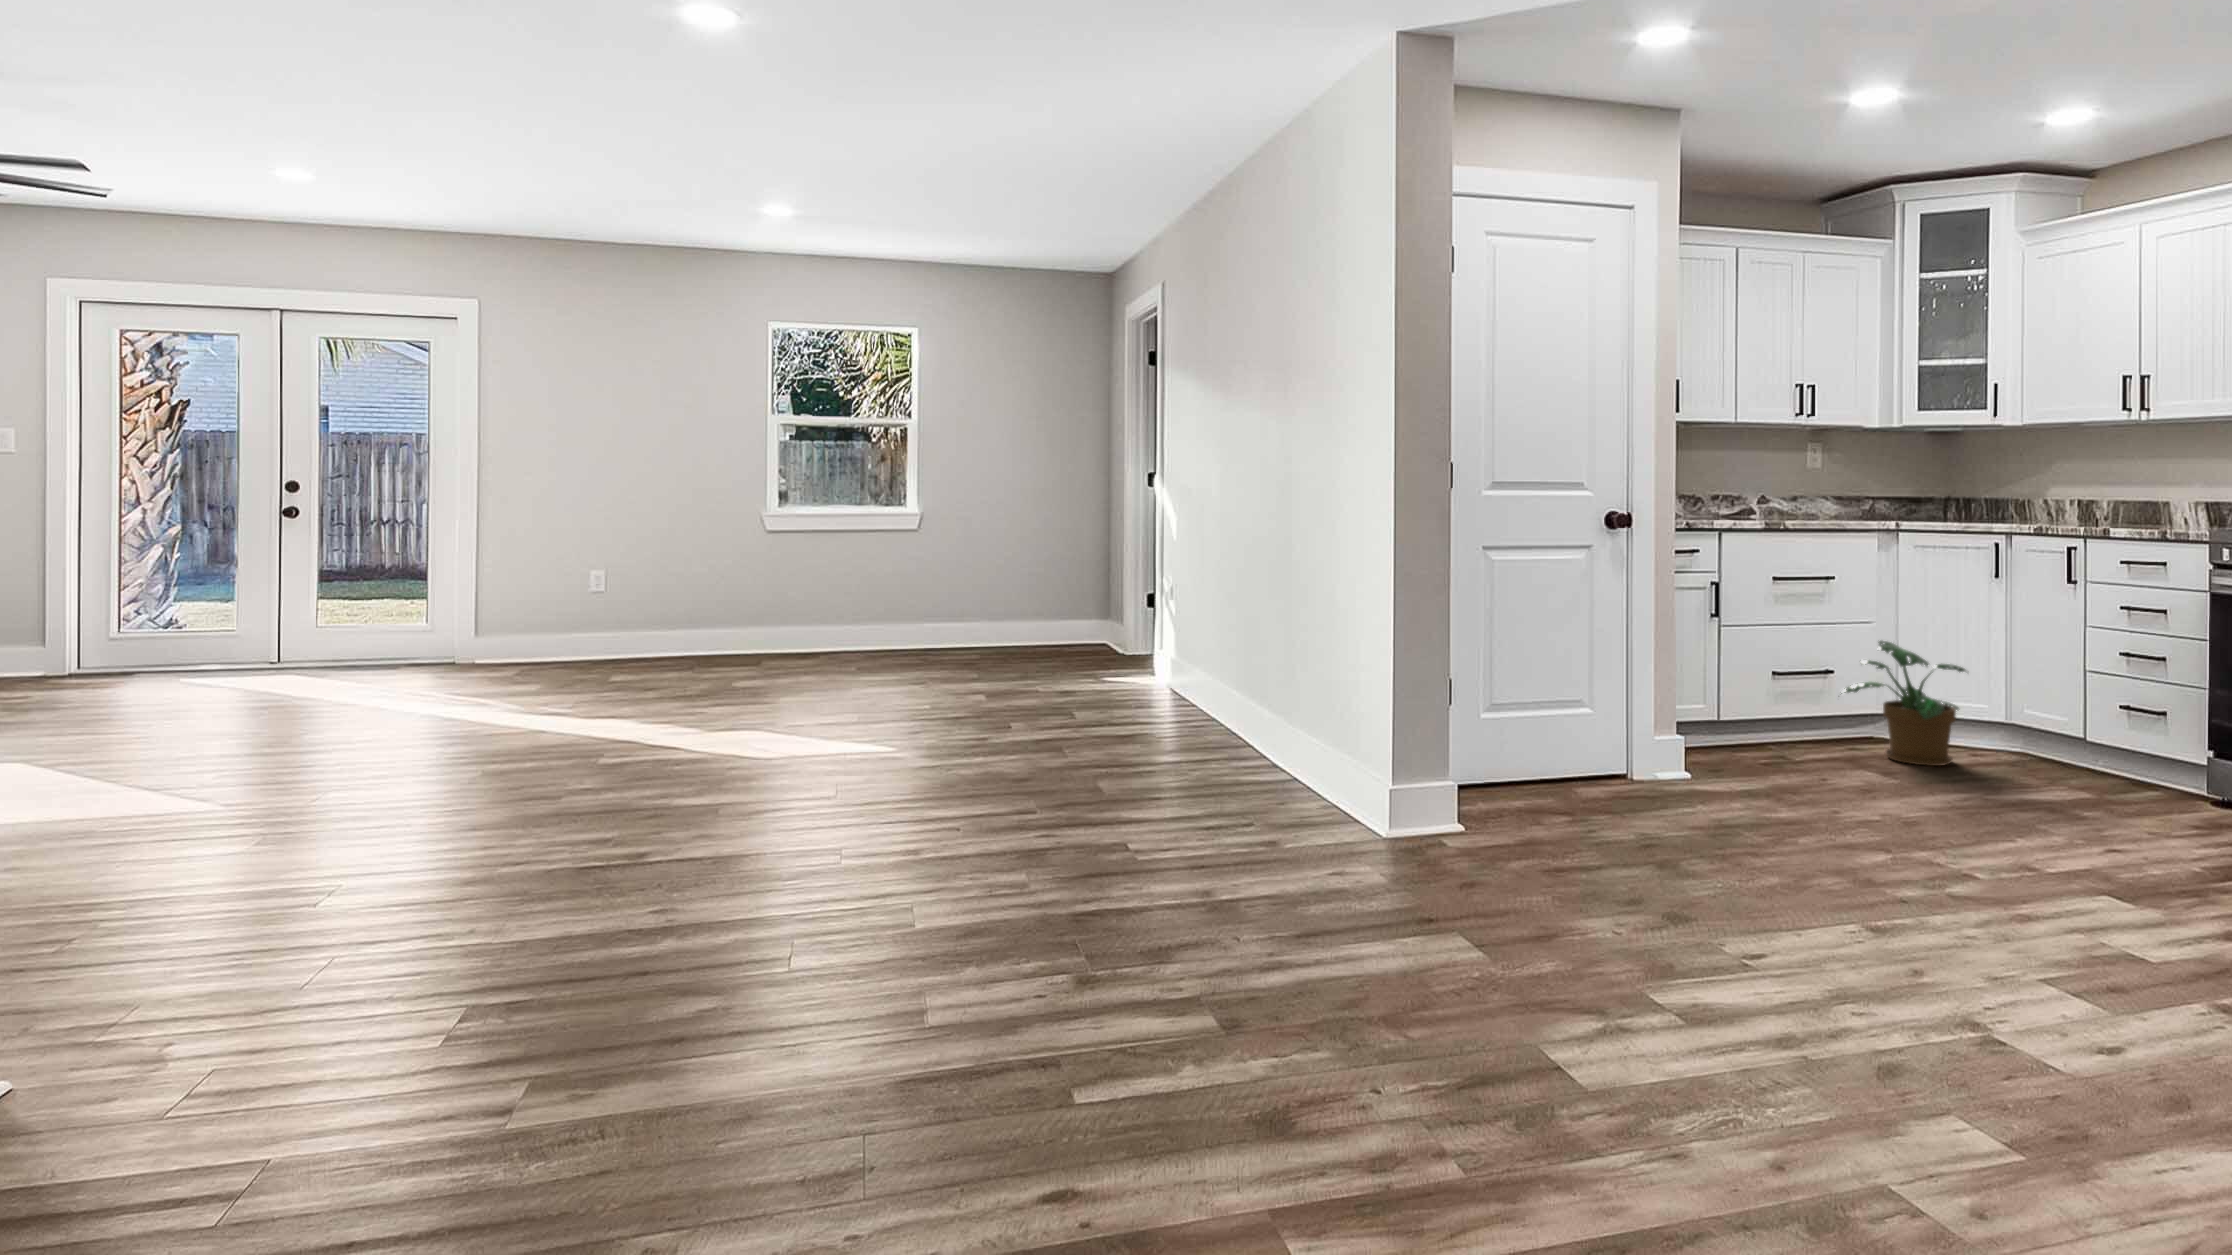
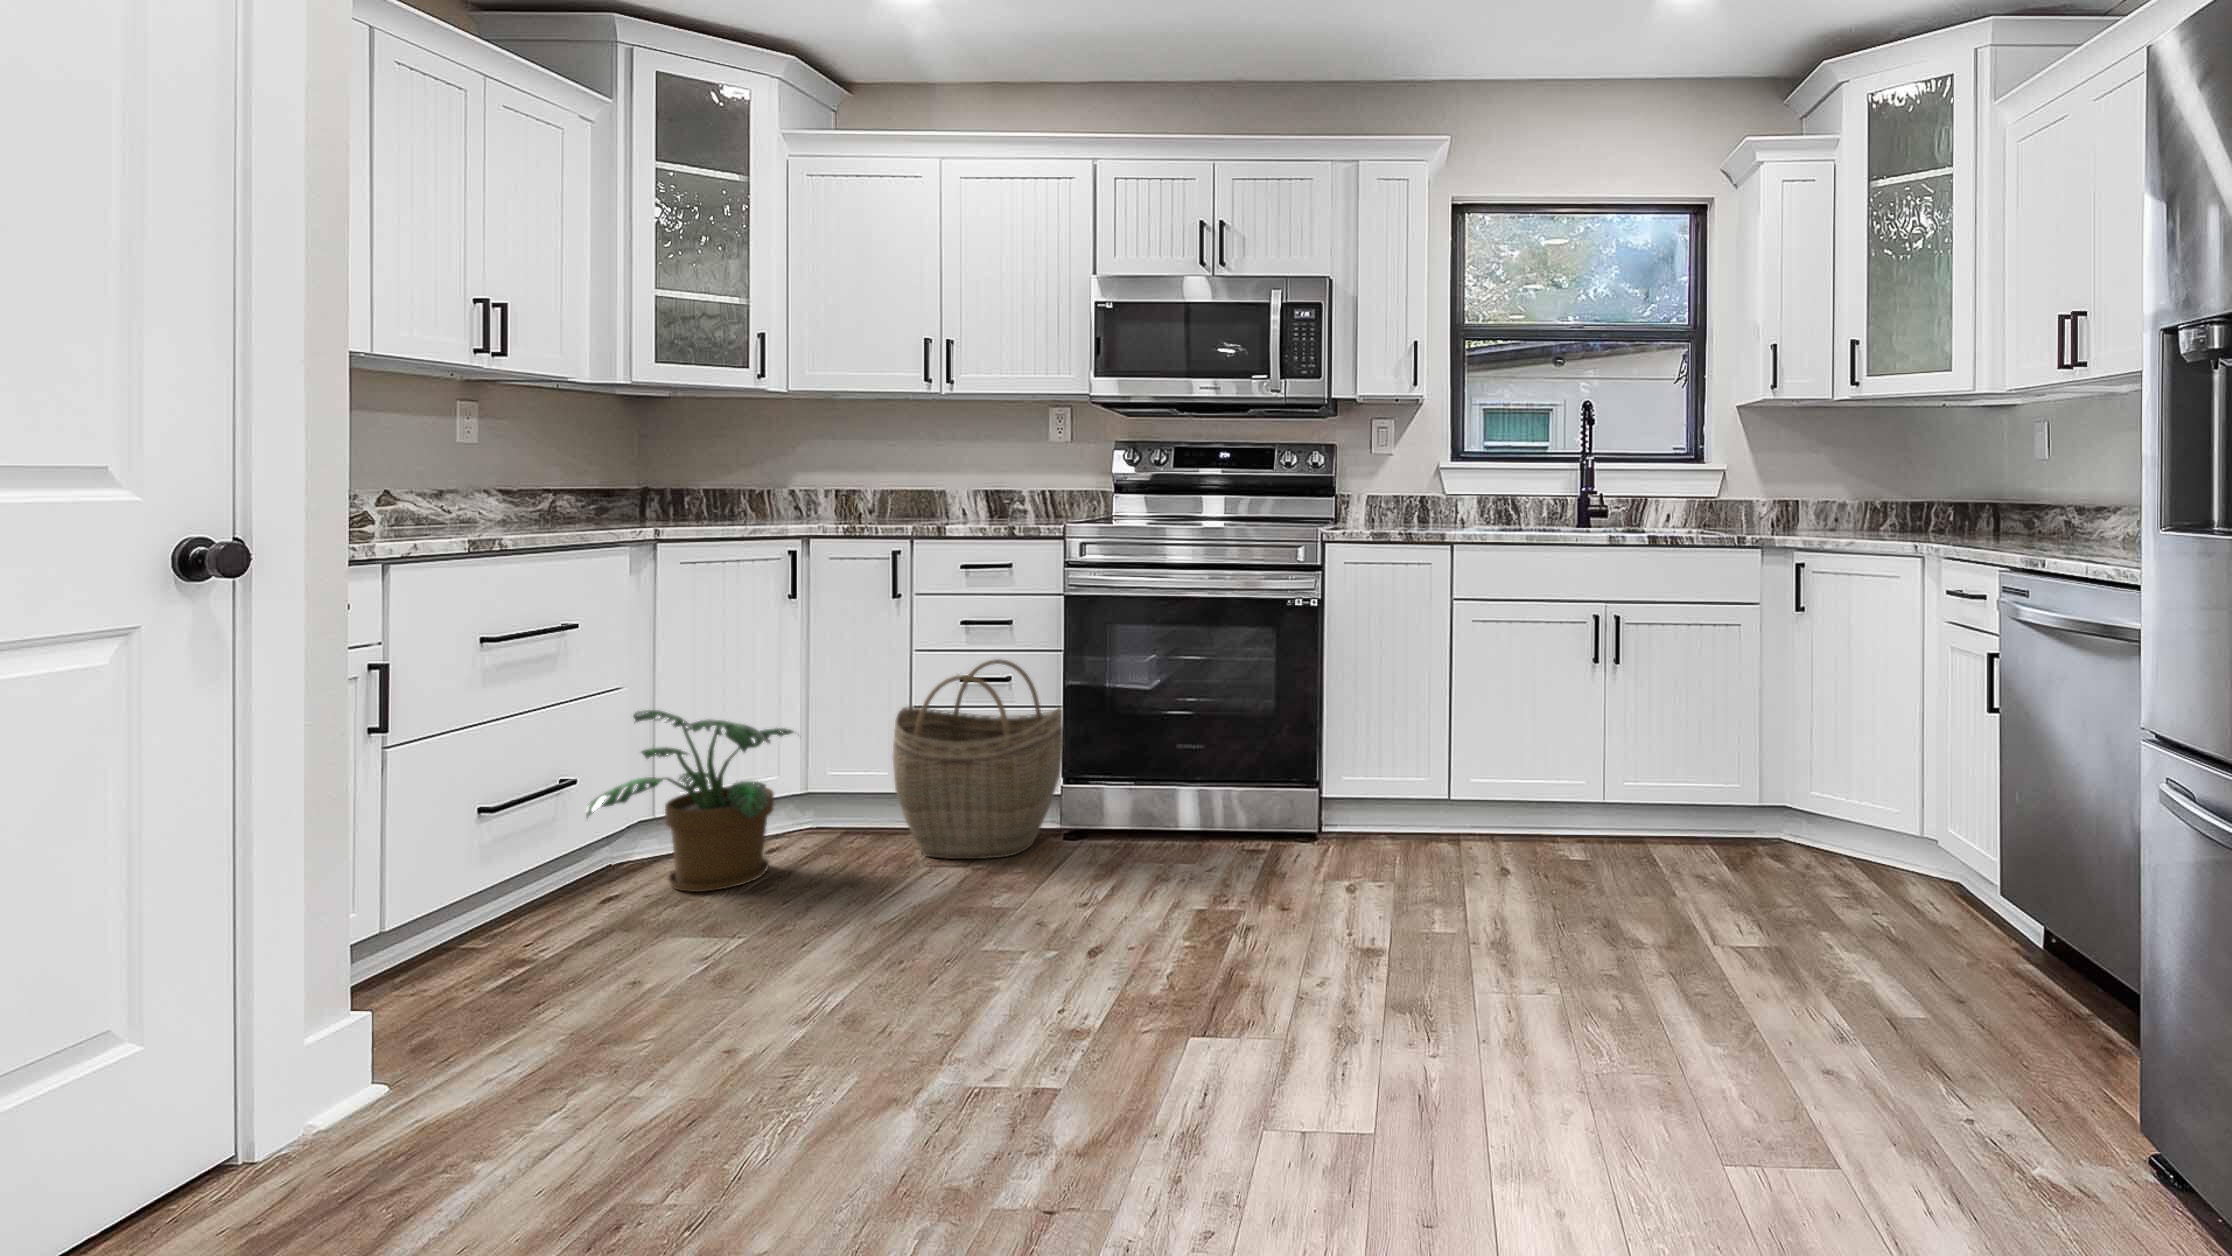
woven basket: none [2037,644,2196,803] -> present [893,659,1063,859]

